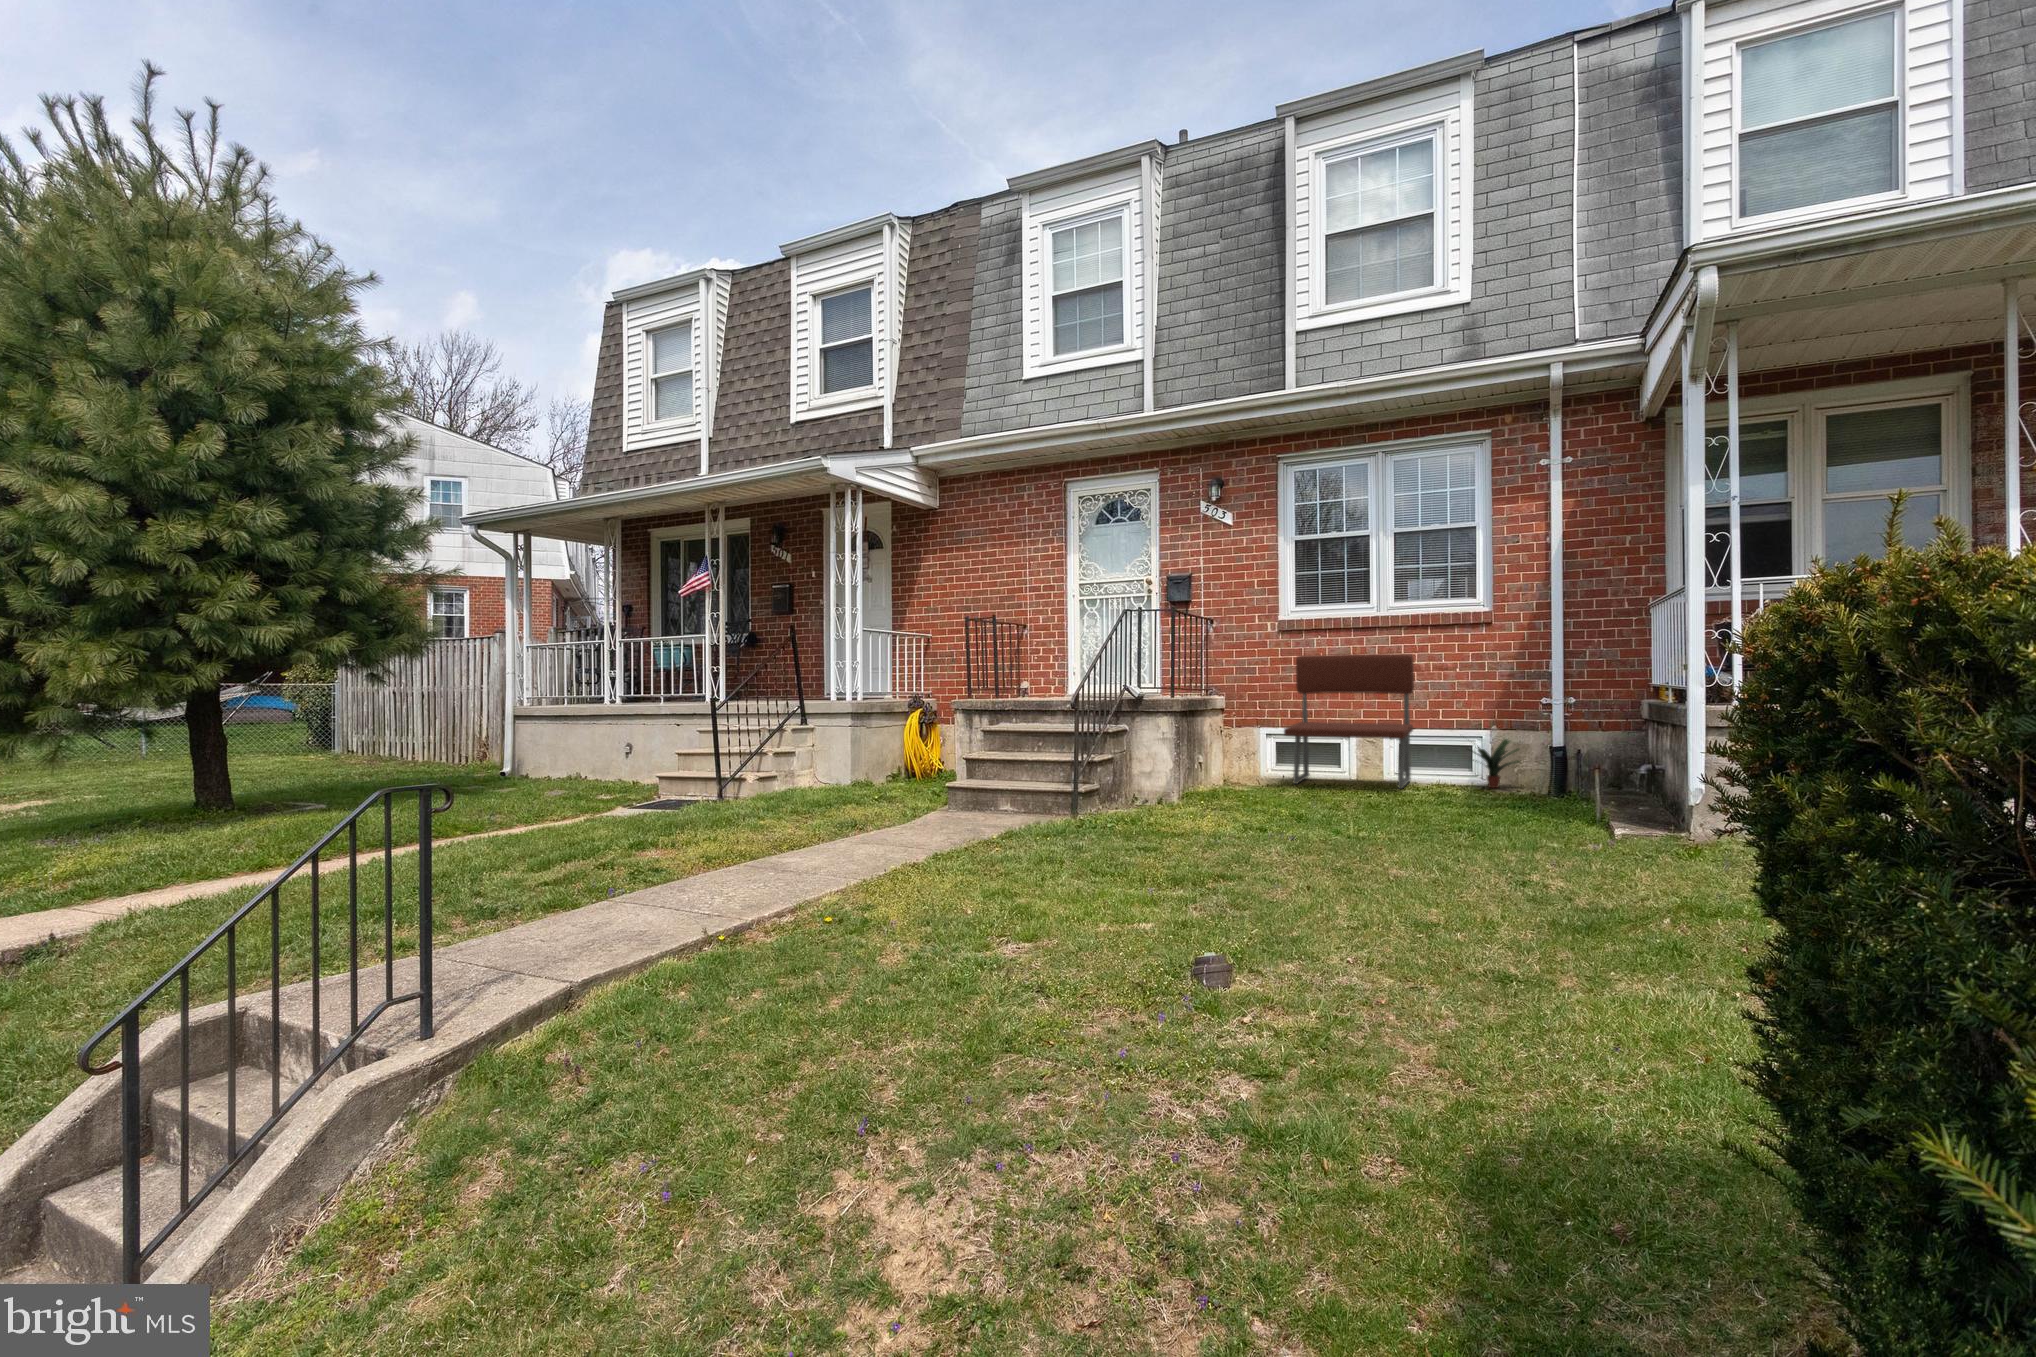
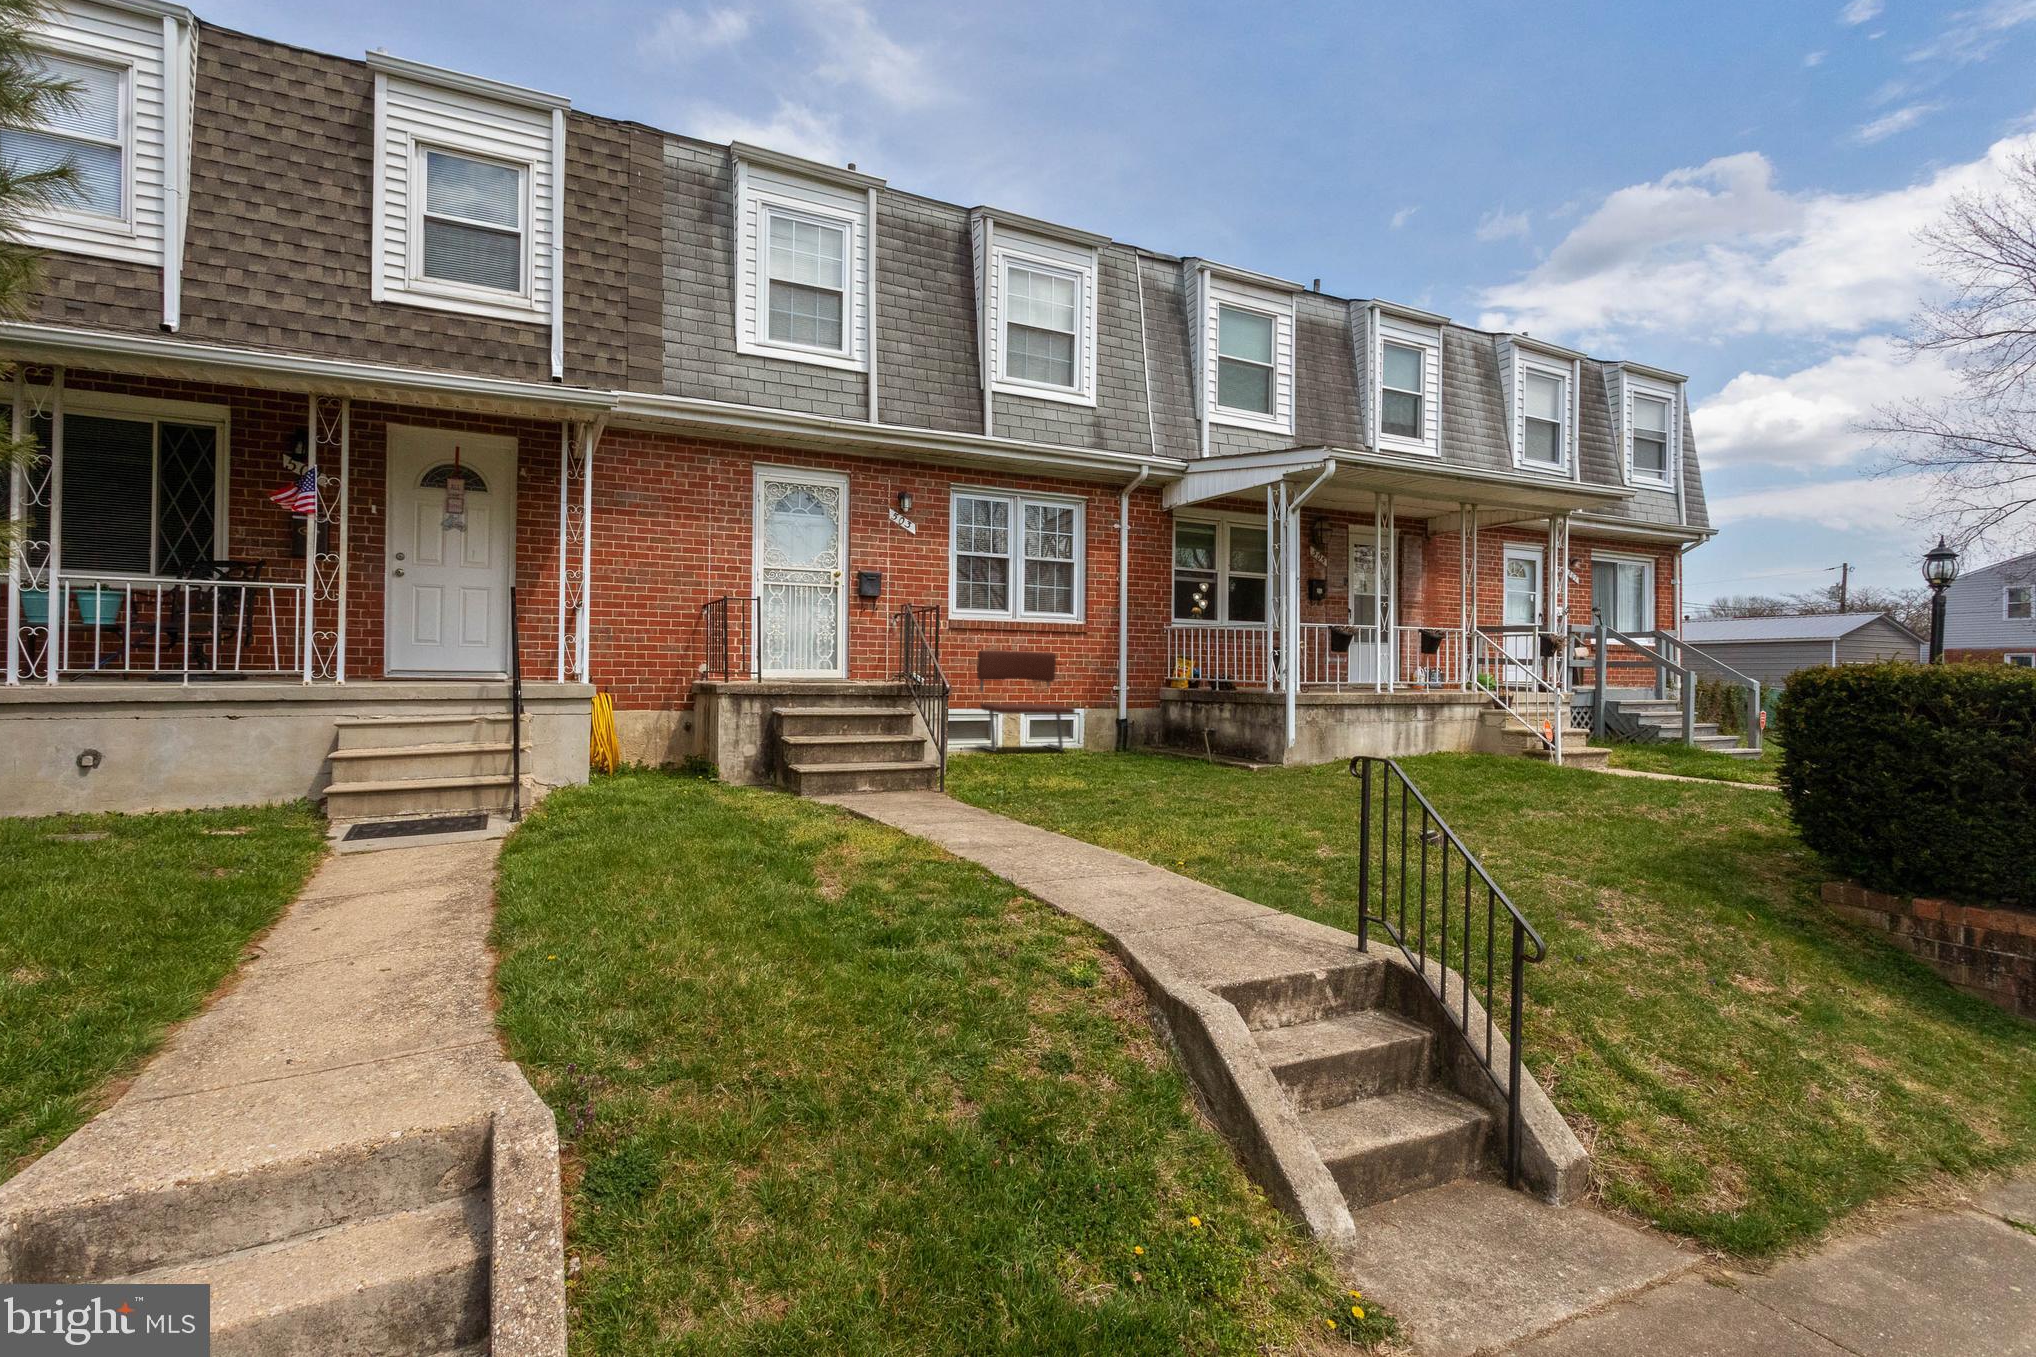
potted plant: present [1466,739,1519,788] -> none [1080,711,1116,748]

